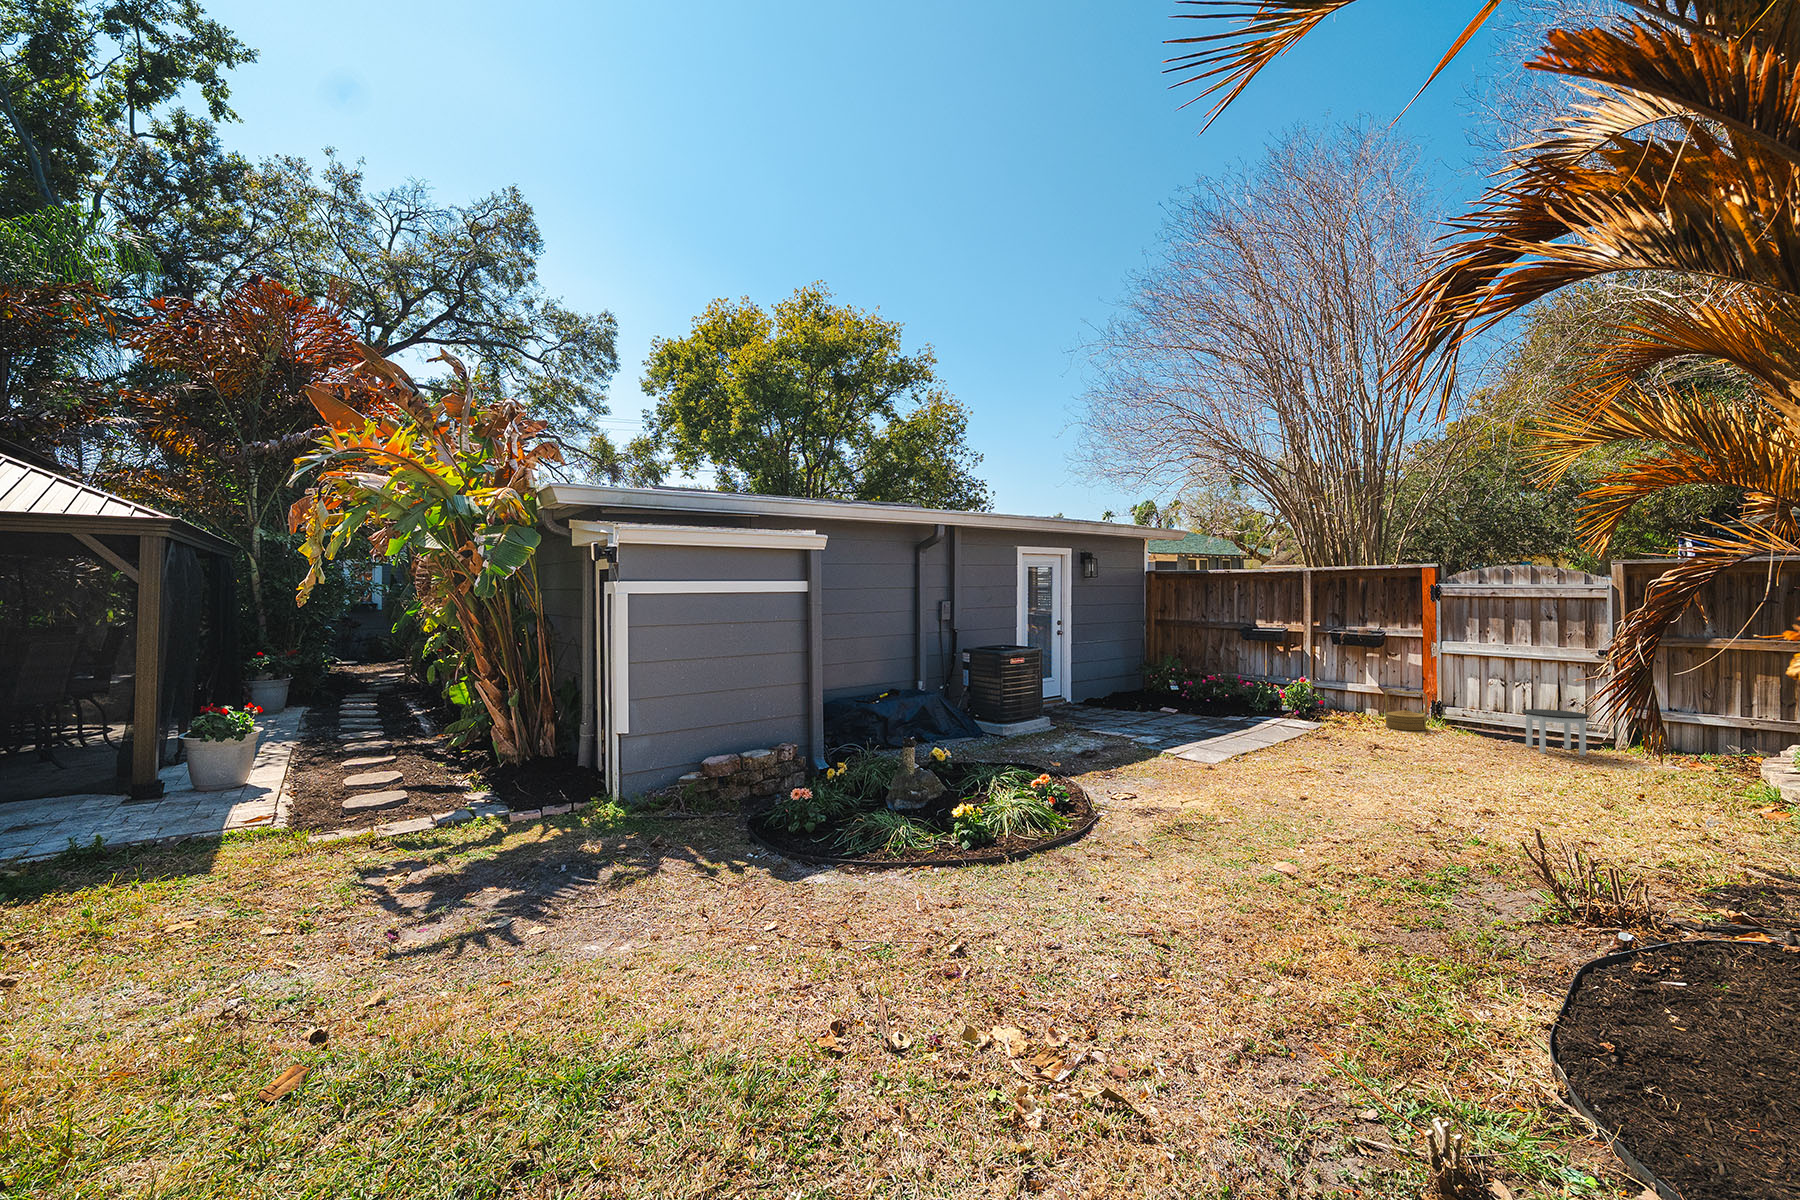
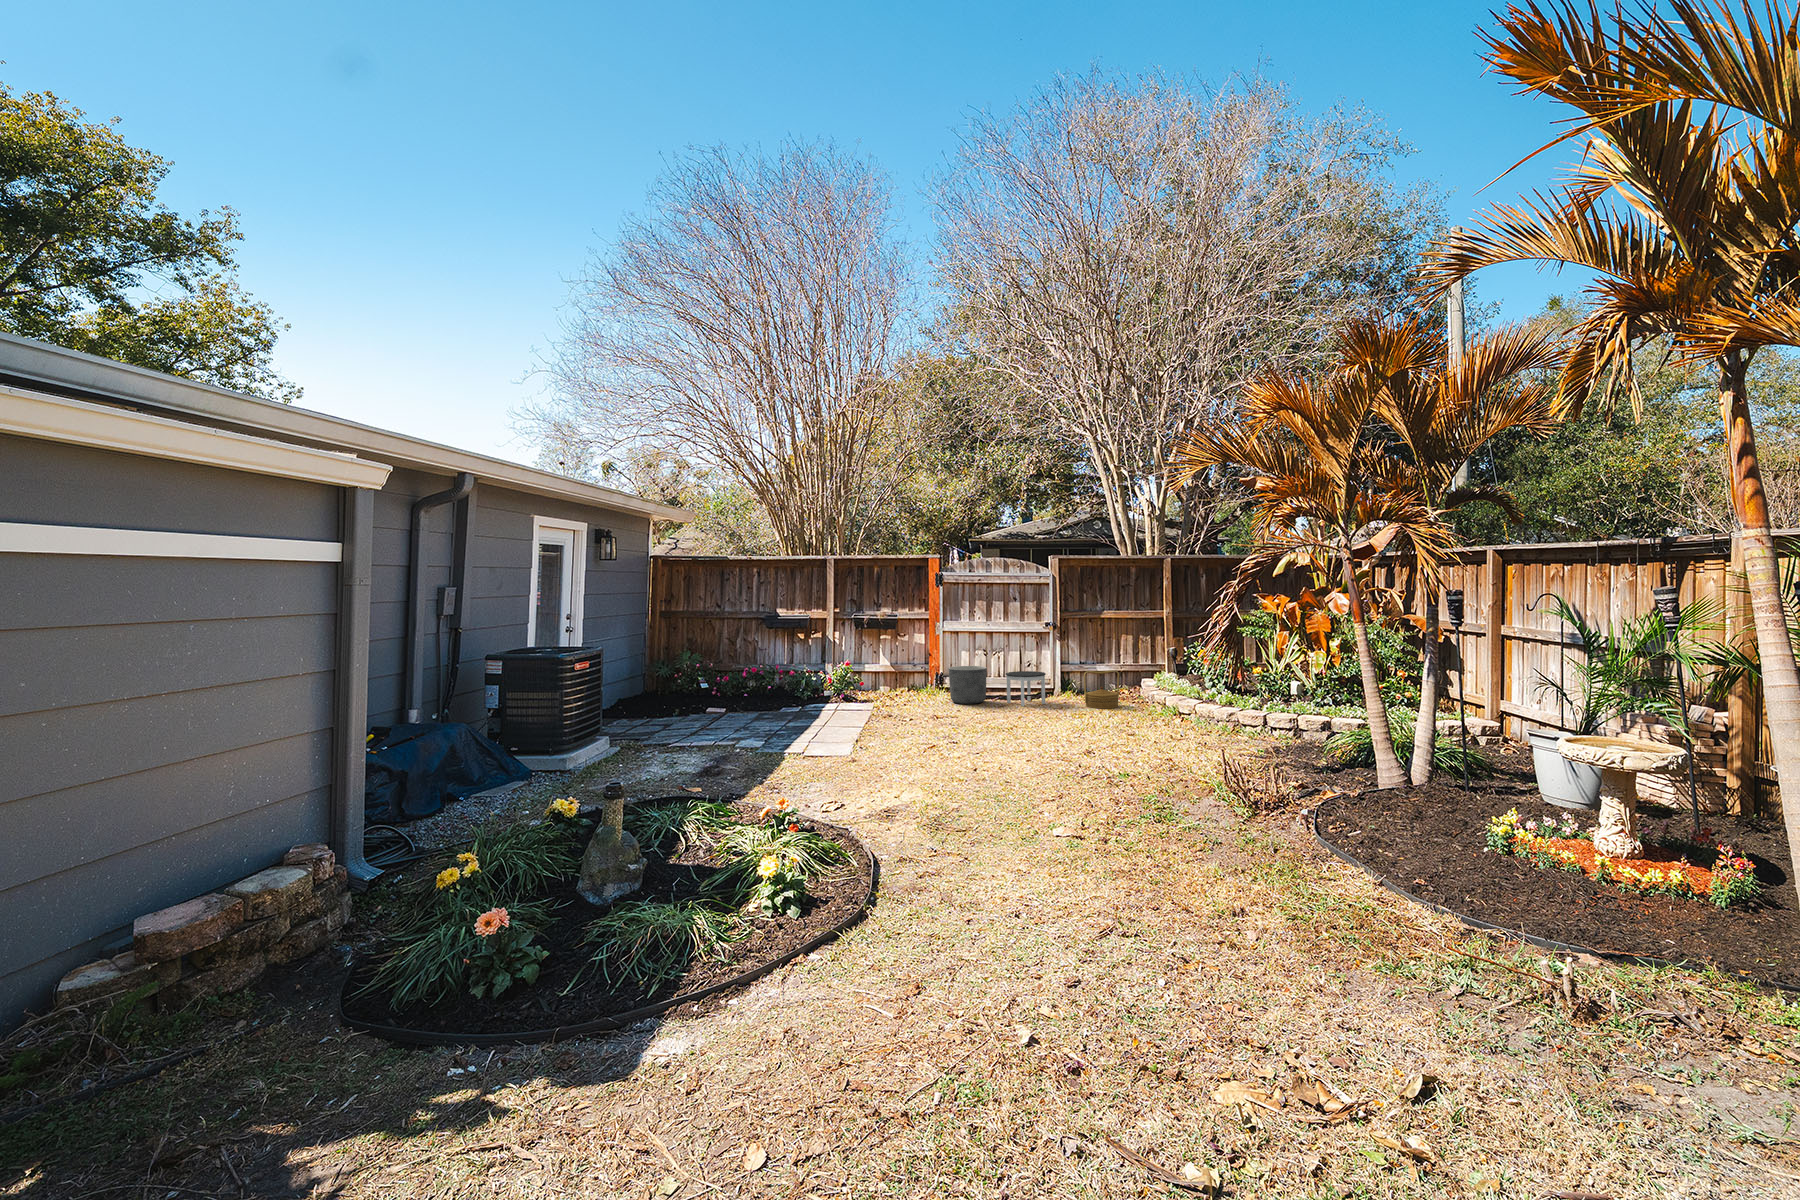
woven basket: present [1385,689,1427,730] -> present [1084,670,1119,709]
planter: none [1442,695,1498,741] -> present [949,666,987,704]

